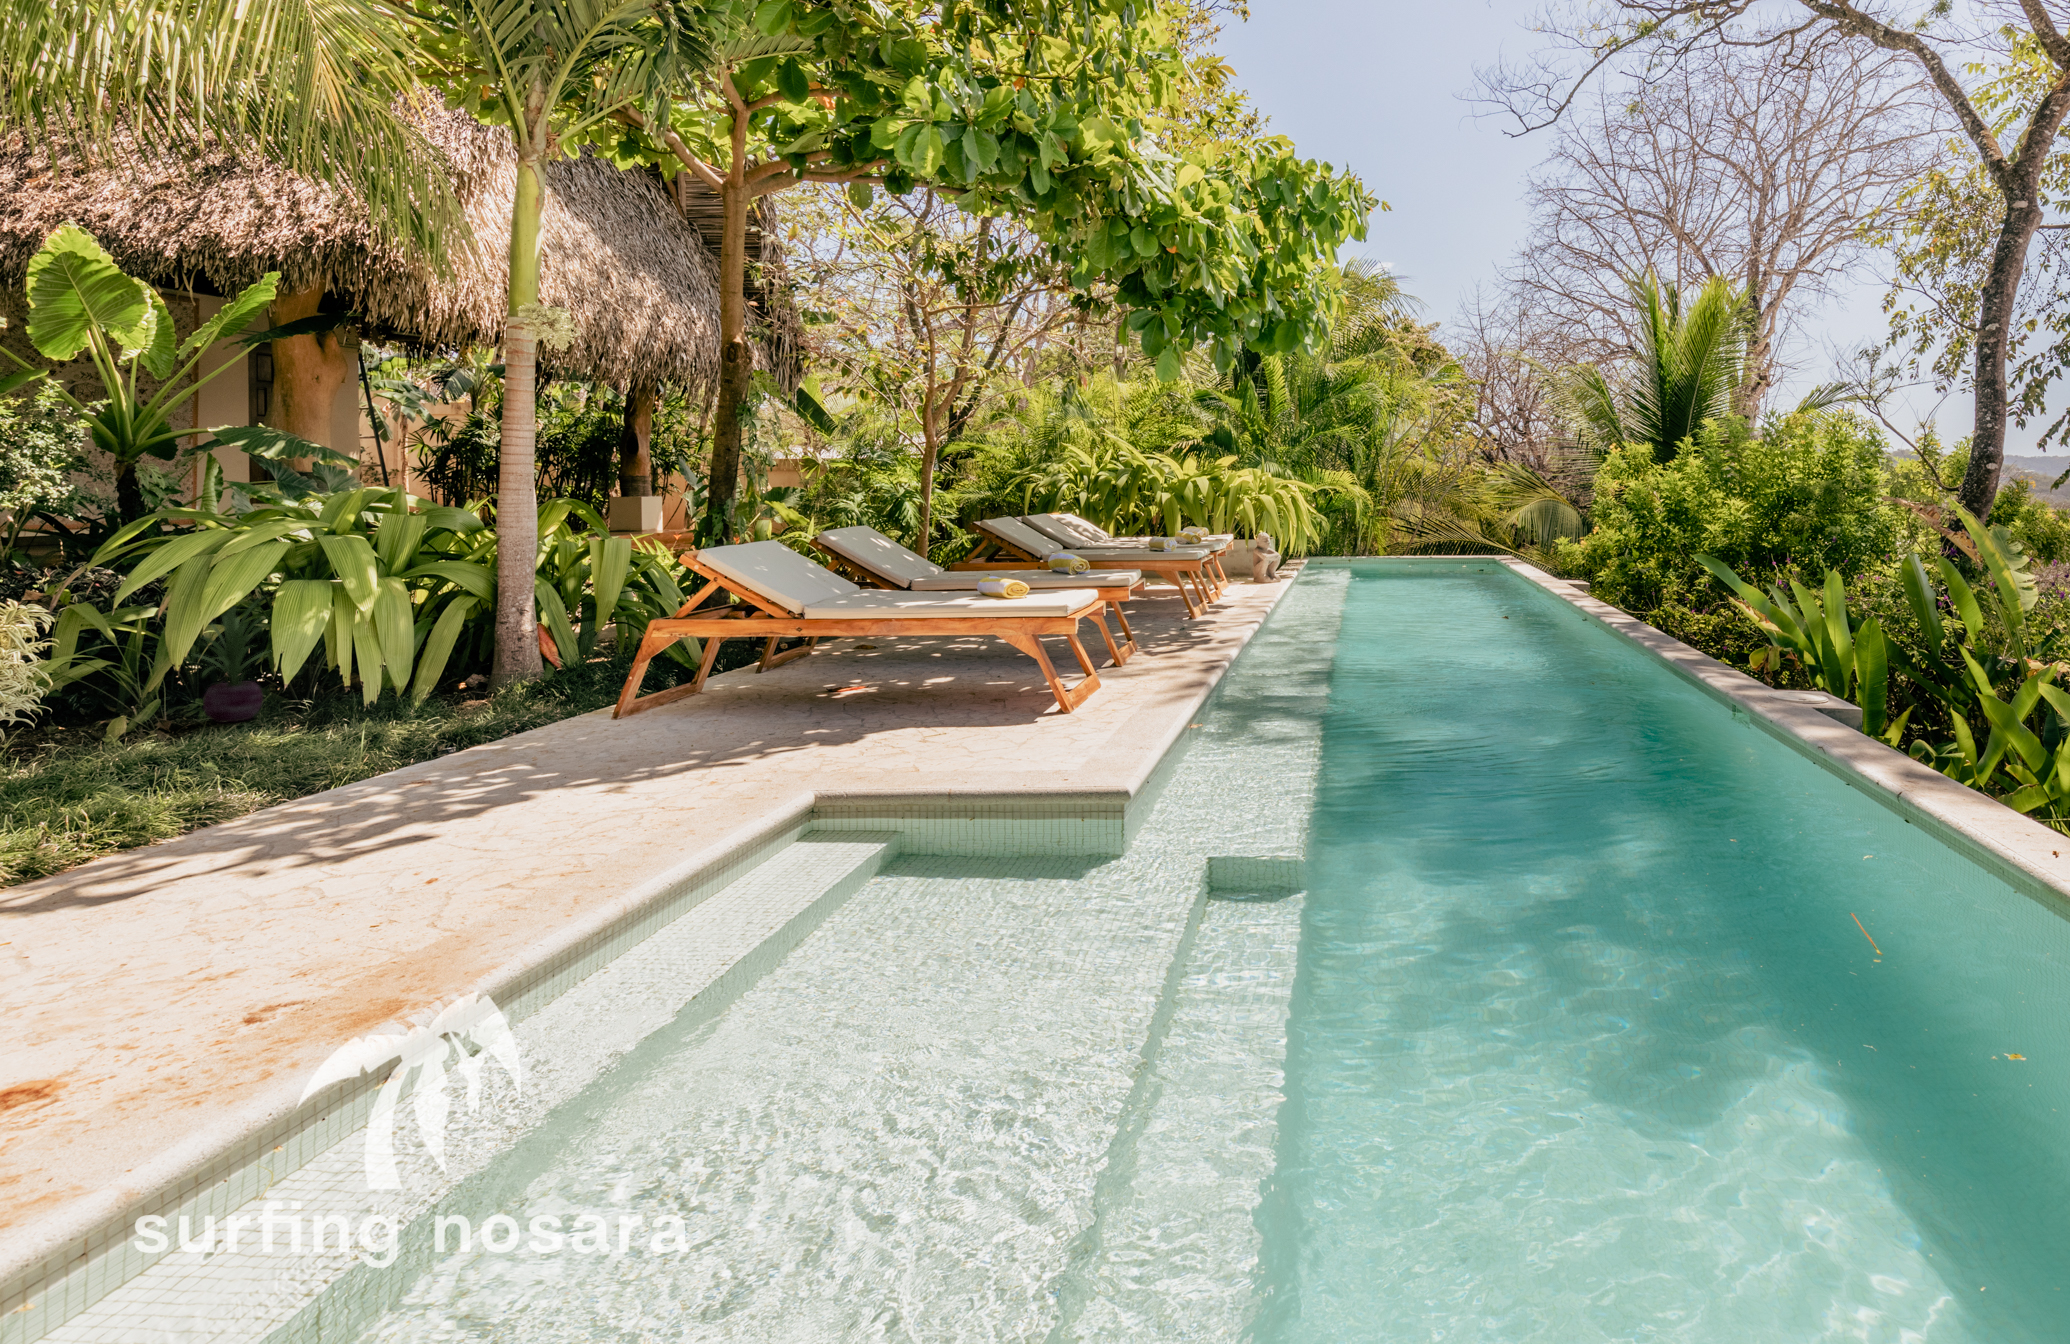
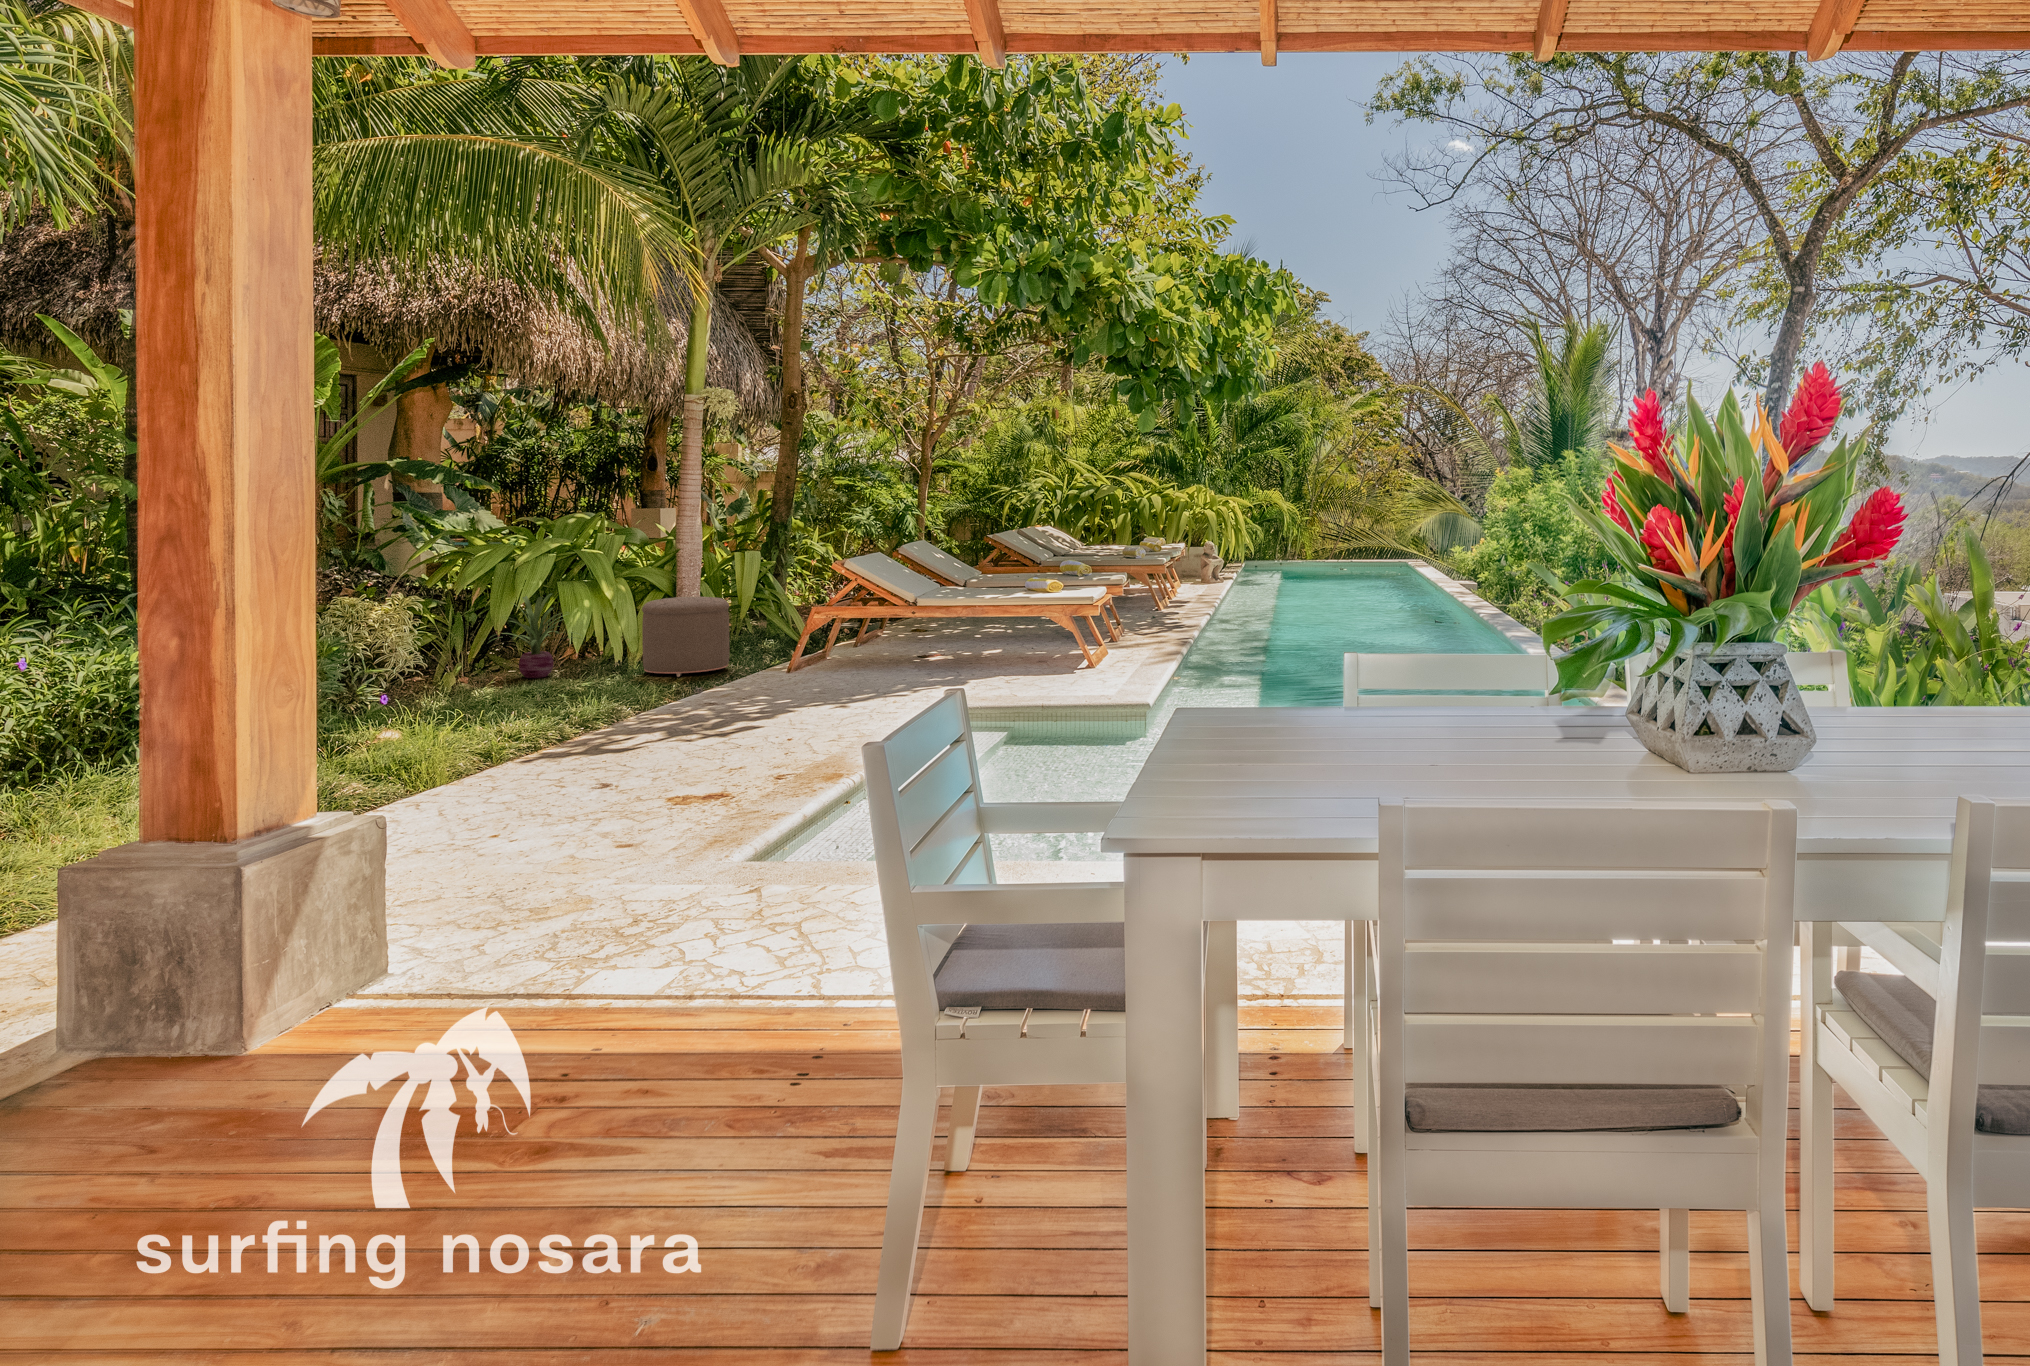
ottoman: none [391,602,534,723] -> present [642,597,729,677]

